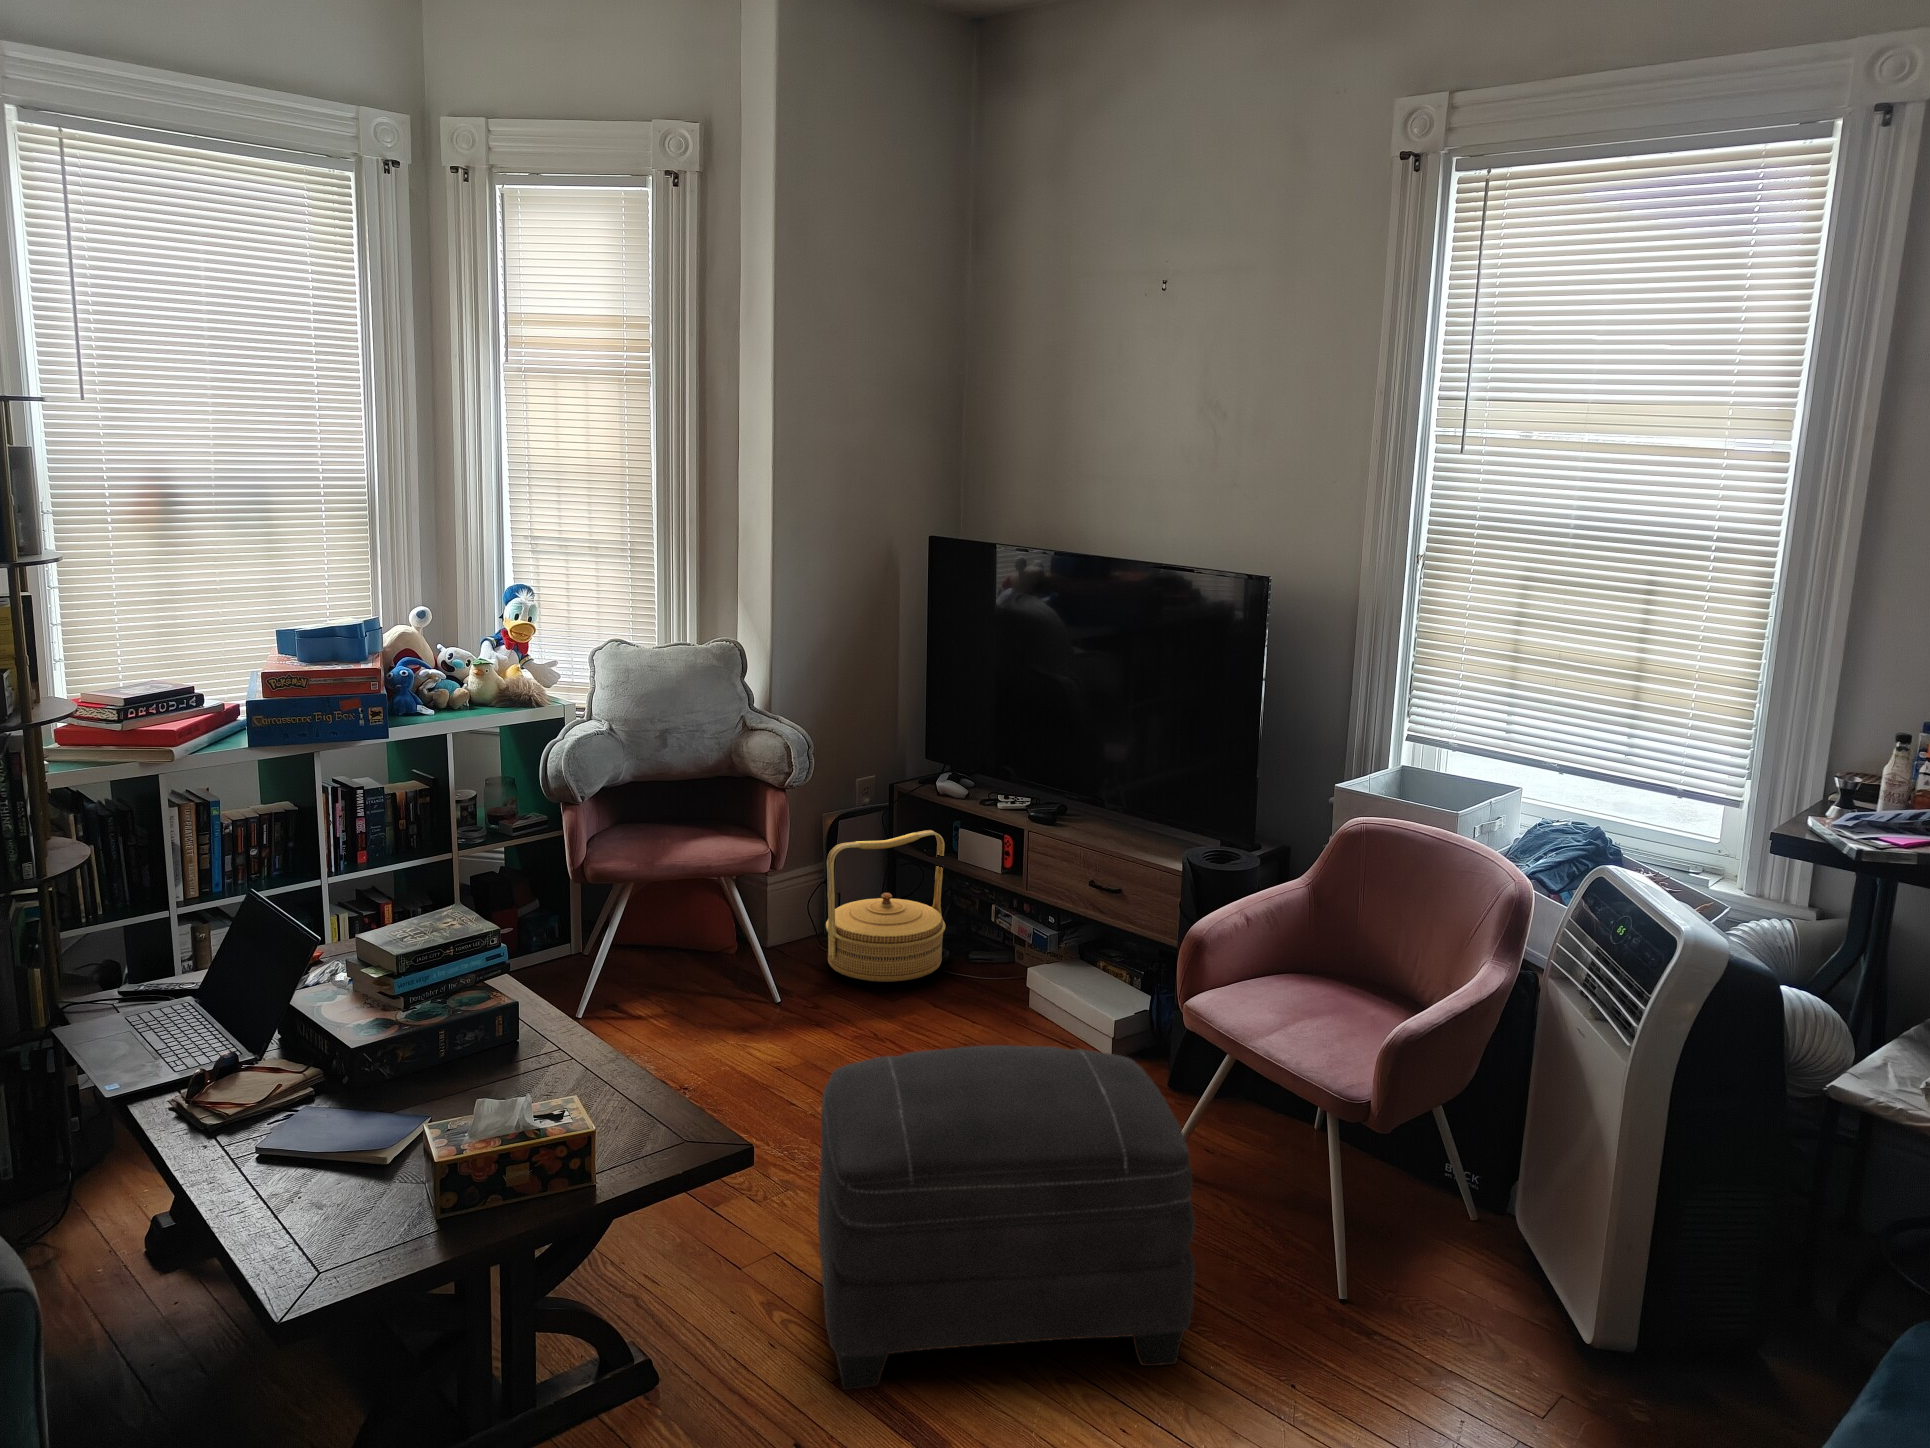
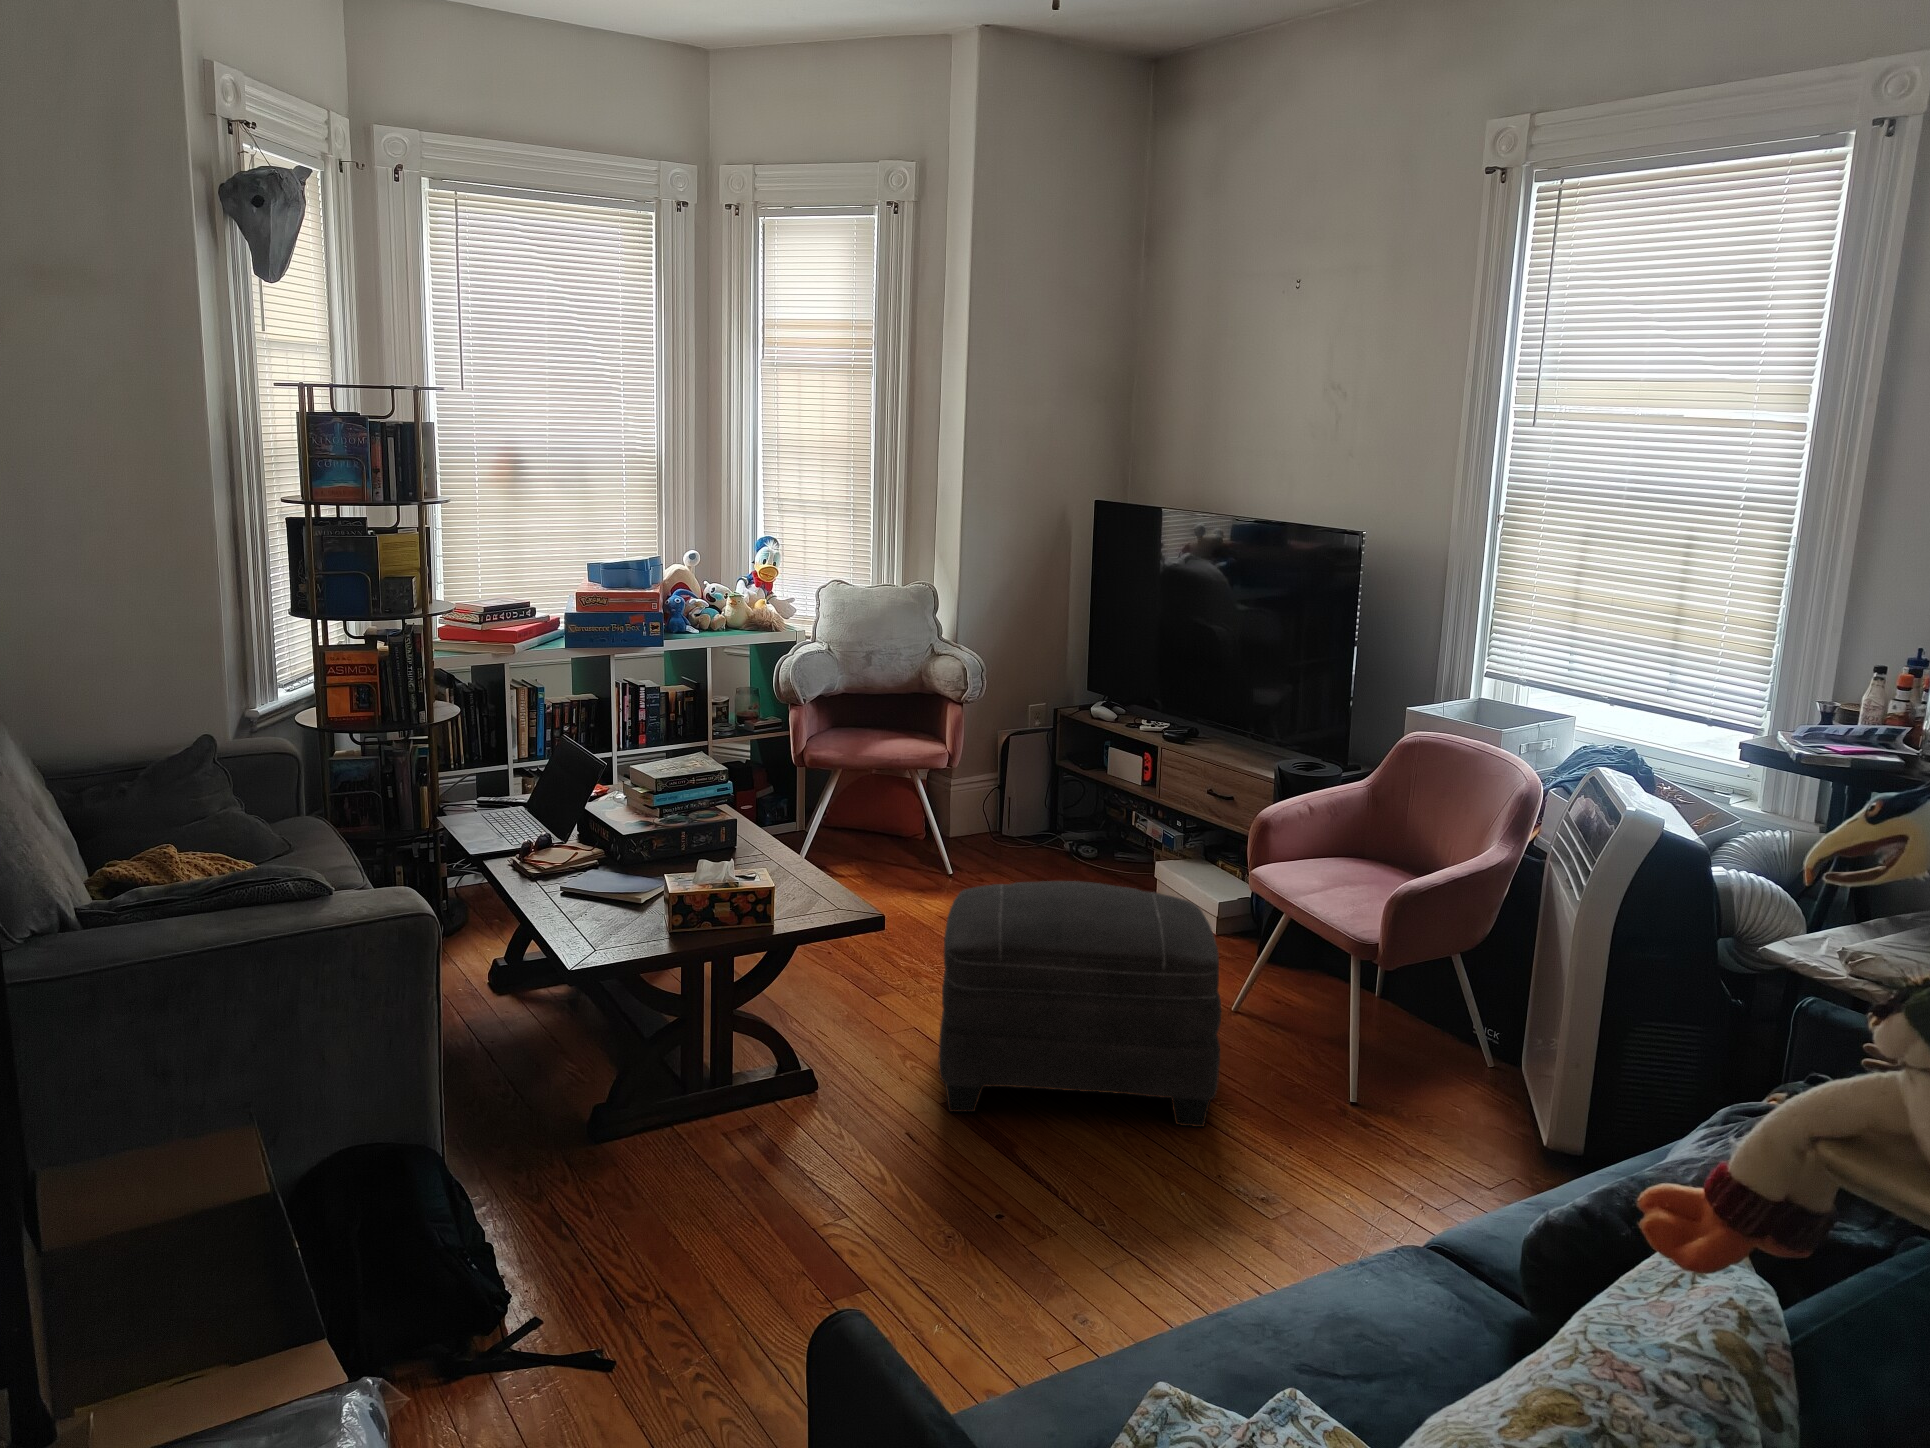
woven basket: present [826,830,946,982] -> none [996,747,1098,868]

